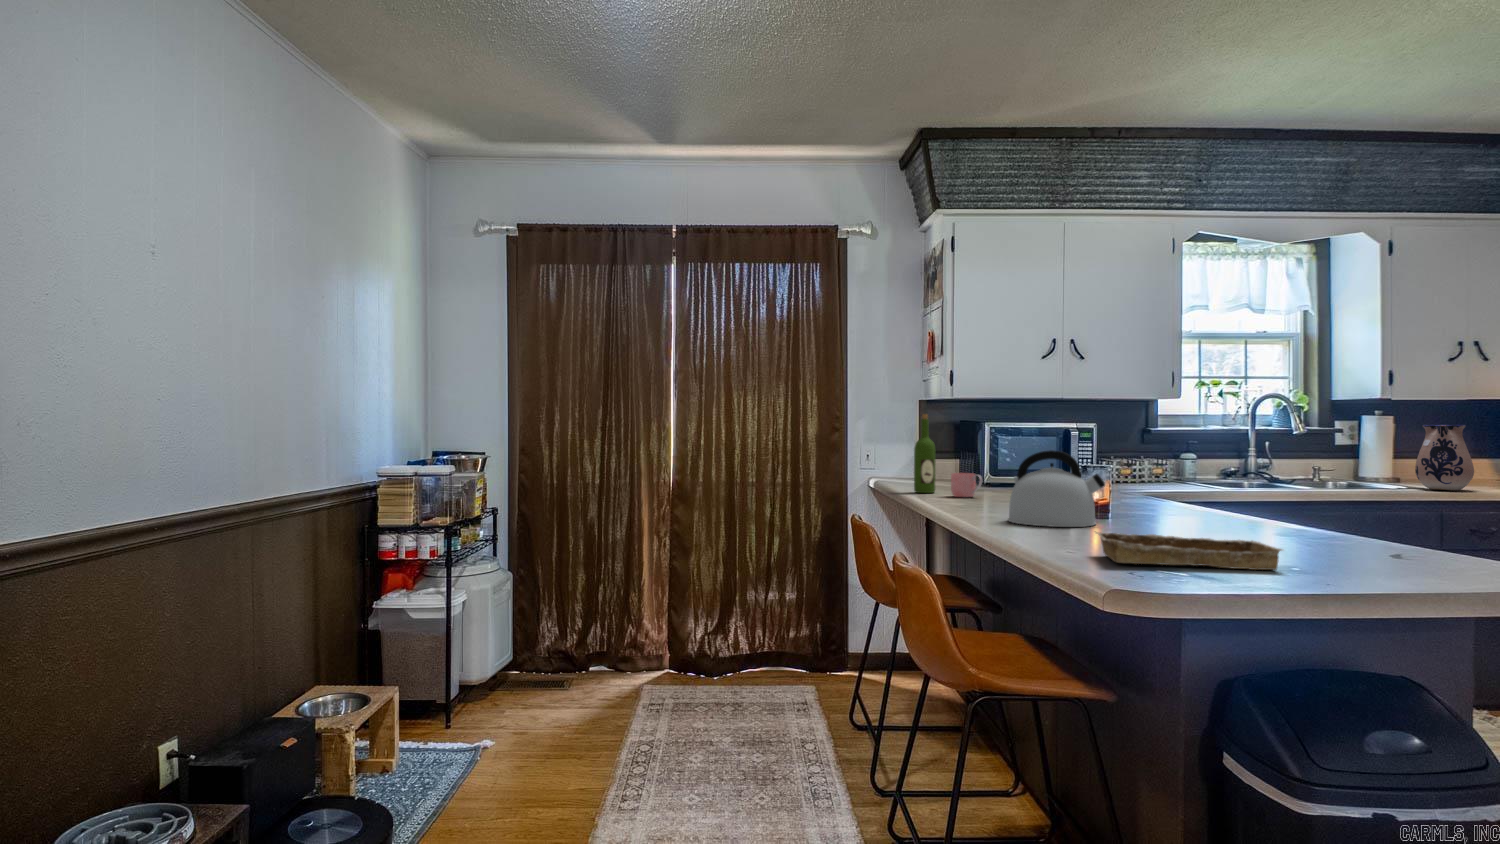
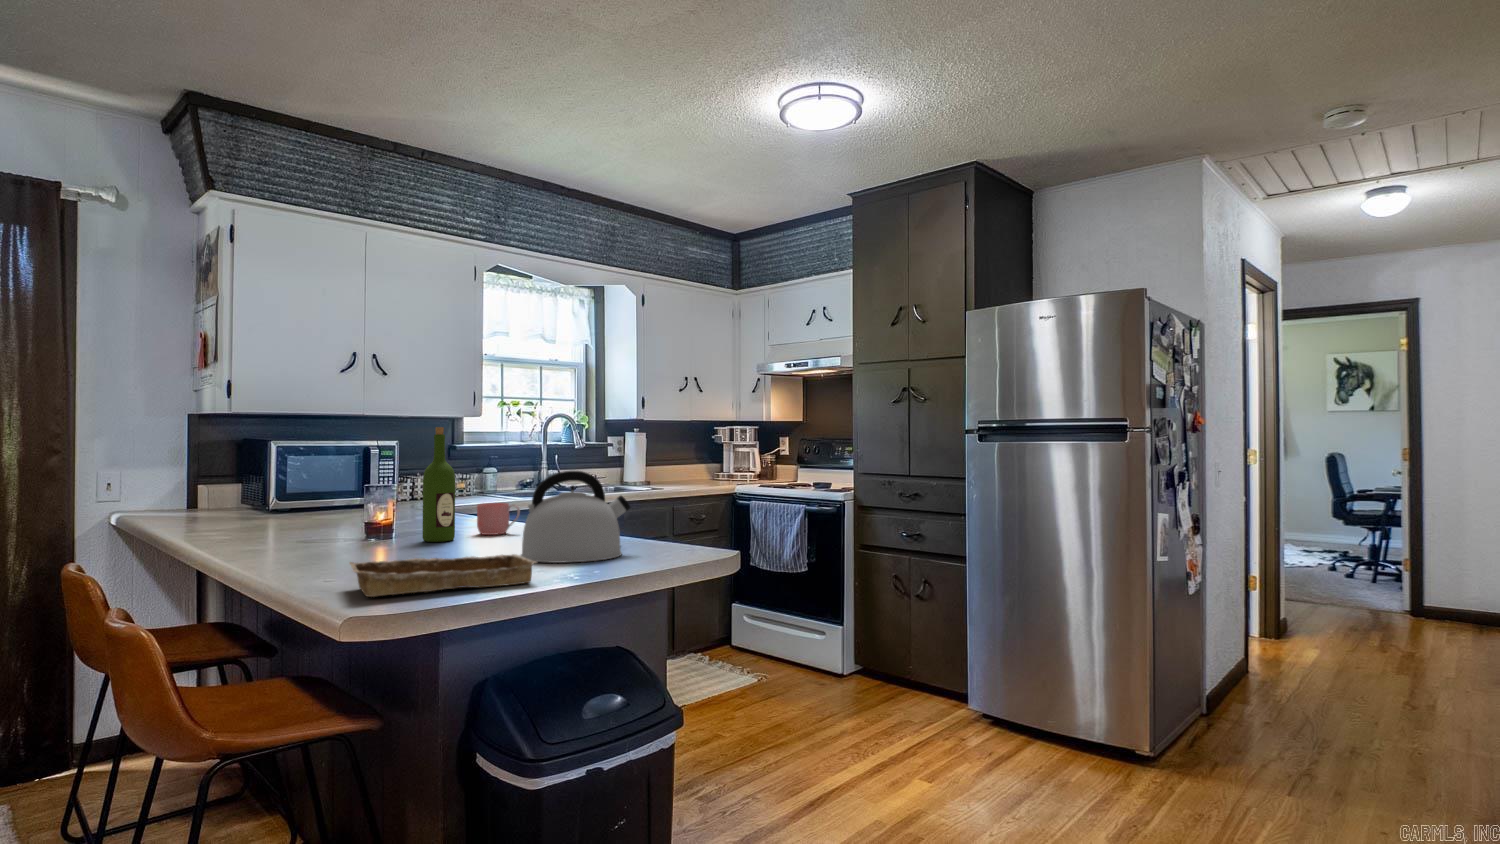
wine bottle: present [914,414,936,493] -> present [422,427,455,542]
ceramic pitcher: present [1415,425,1474,490] -> none [658,440,694,491]
kettle: present [1008,450,1105,527] -> present [520,471,630,563]
mug: present [951,473,982,497] -> present [477,503,520,535]

